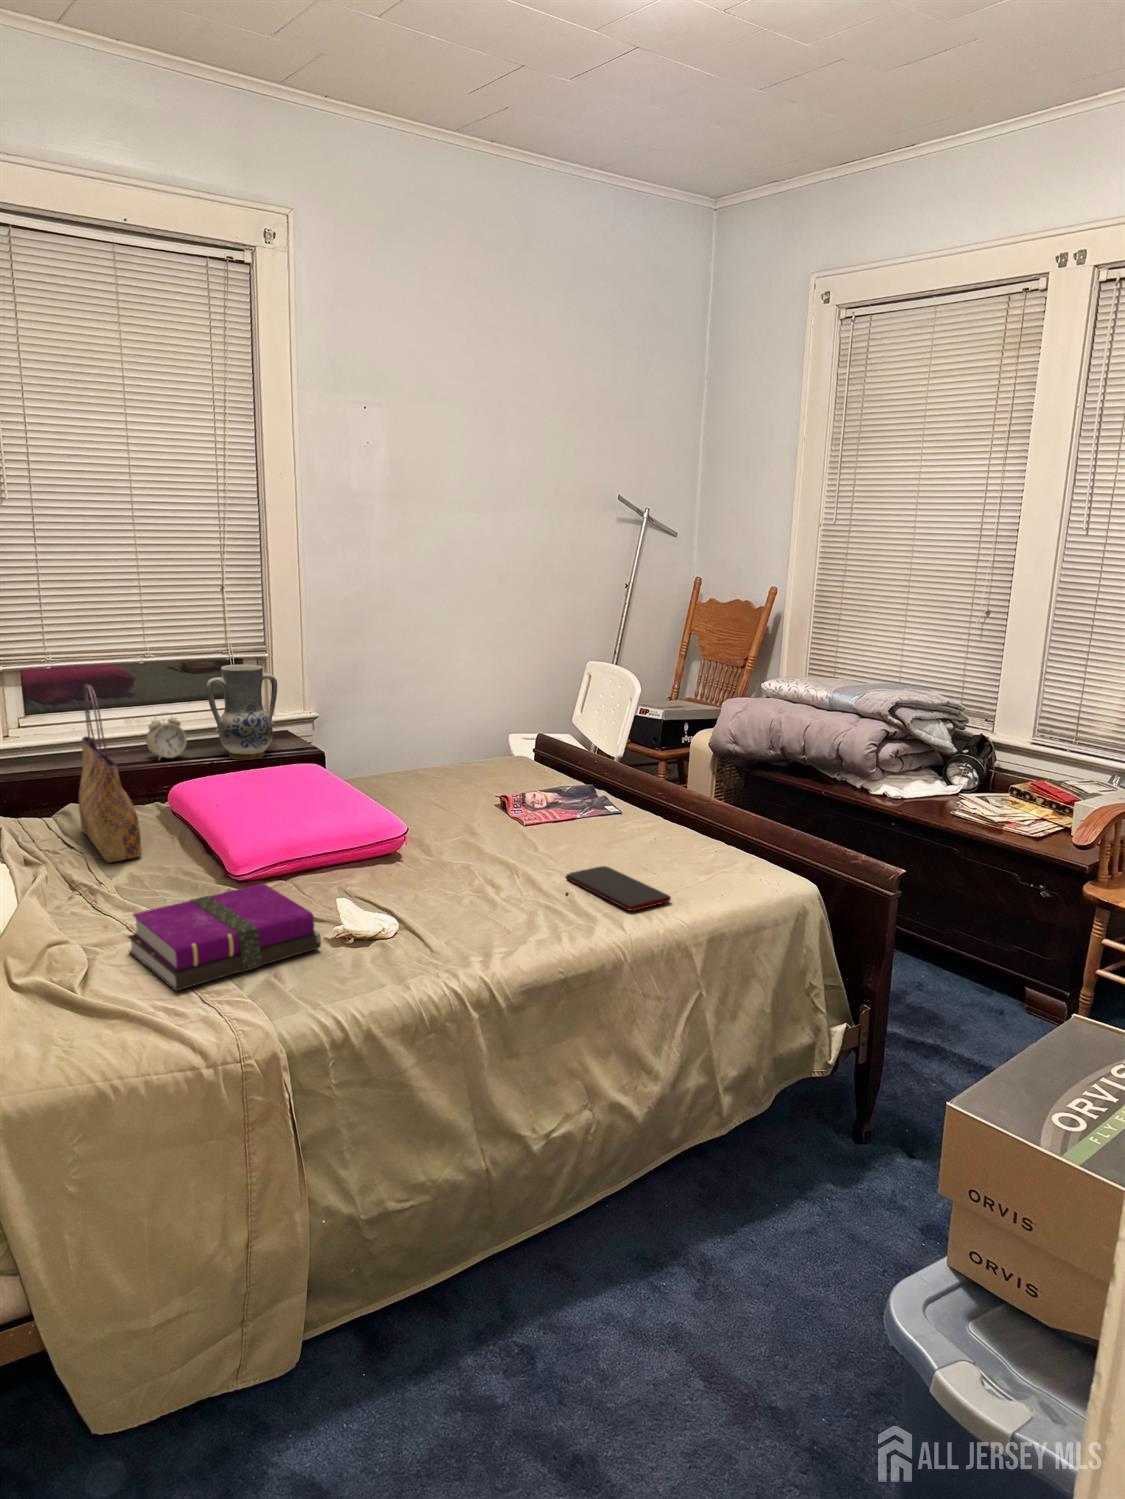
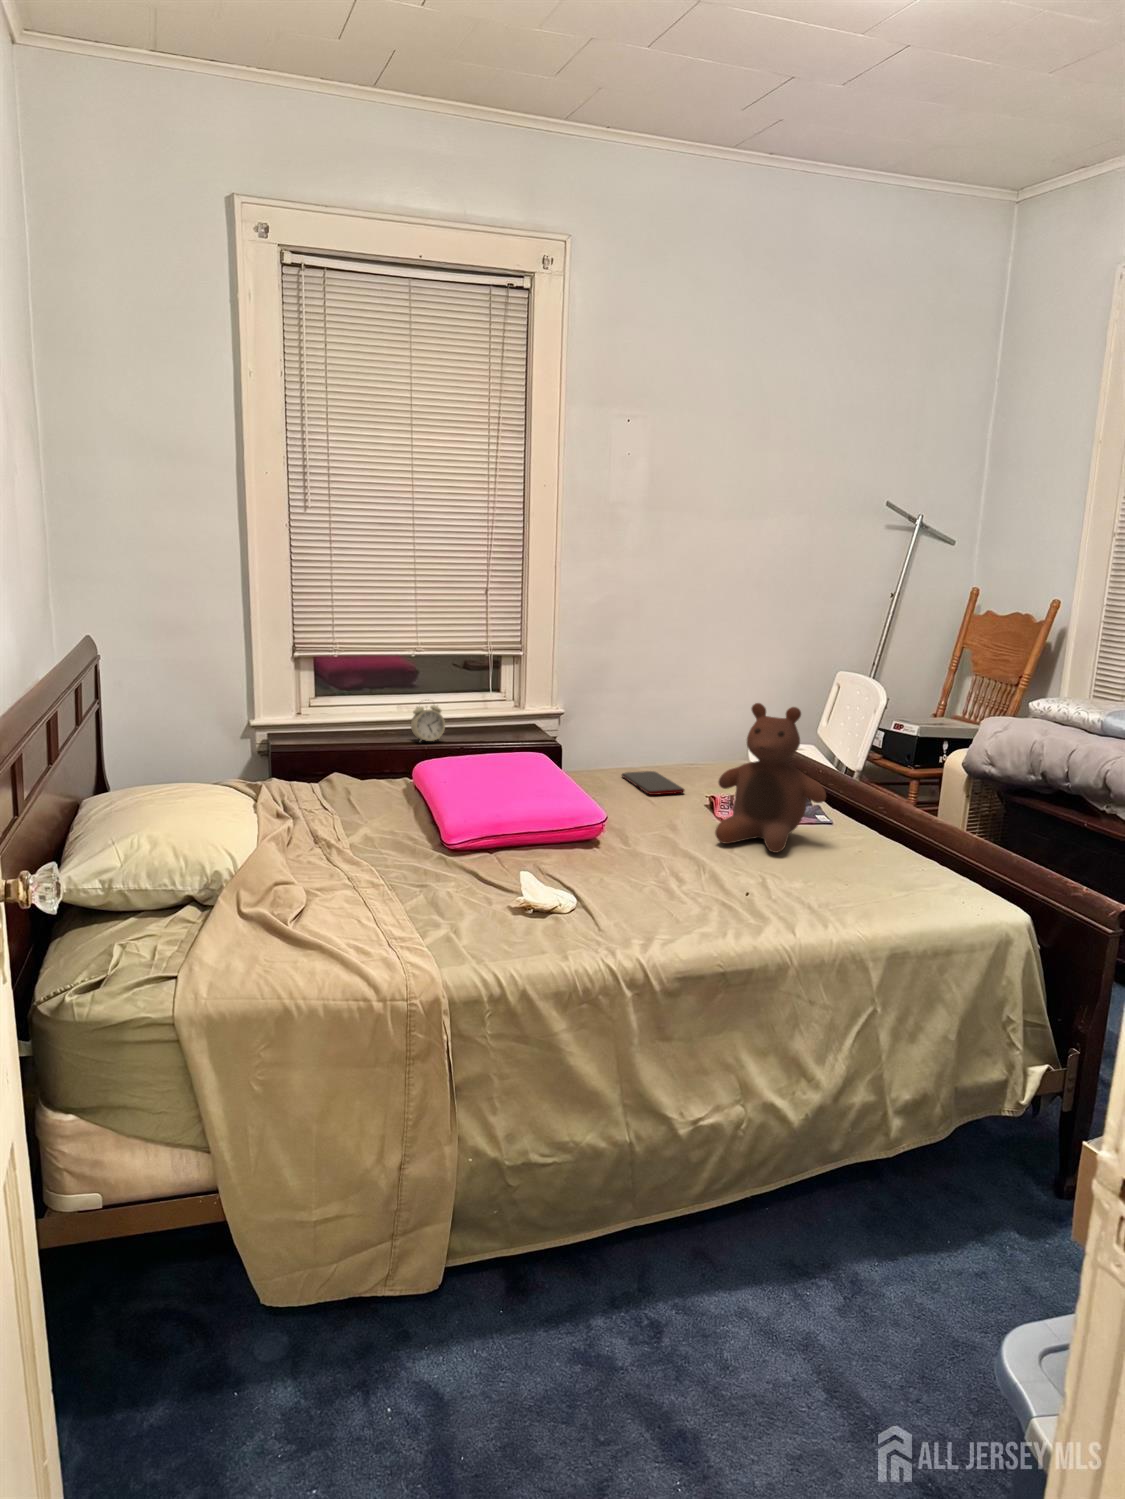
vase: present [206,664,277,760] -> none [464,660,528,747]
tote bag: present [78,684,142,862] -> none [336,668,379,825]
stuffed bear: none [509,700,619,849] -> present [715,703,826,853]
smartphone: present [566,866,671,911] -> present [622,771,684,795]
notebook: present [128,884,321,991] -> none [341,852,502,936]

